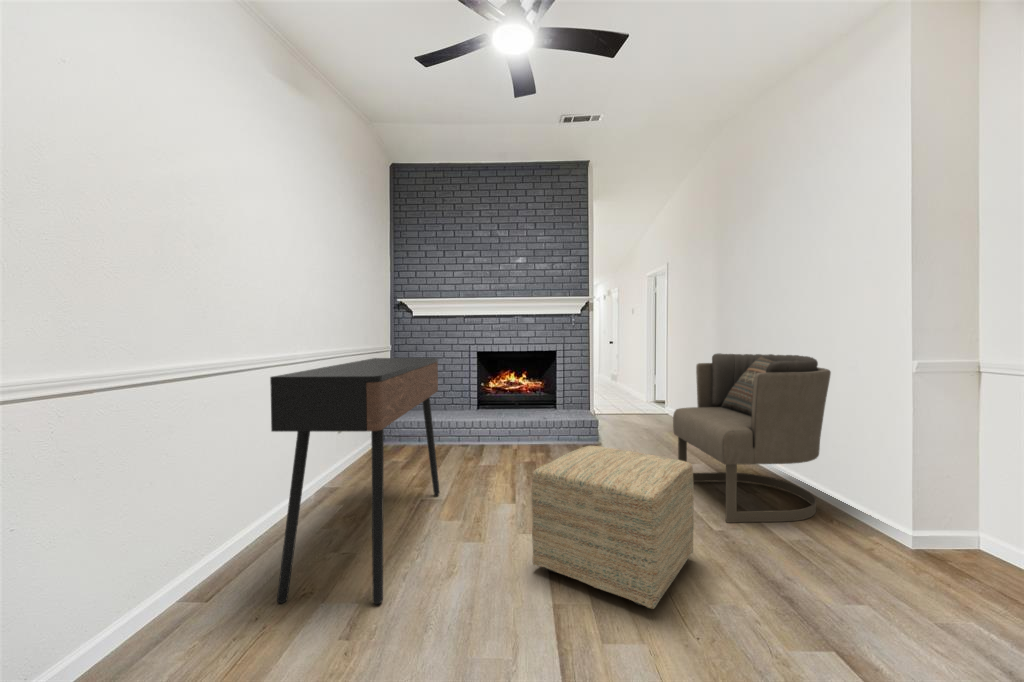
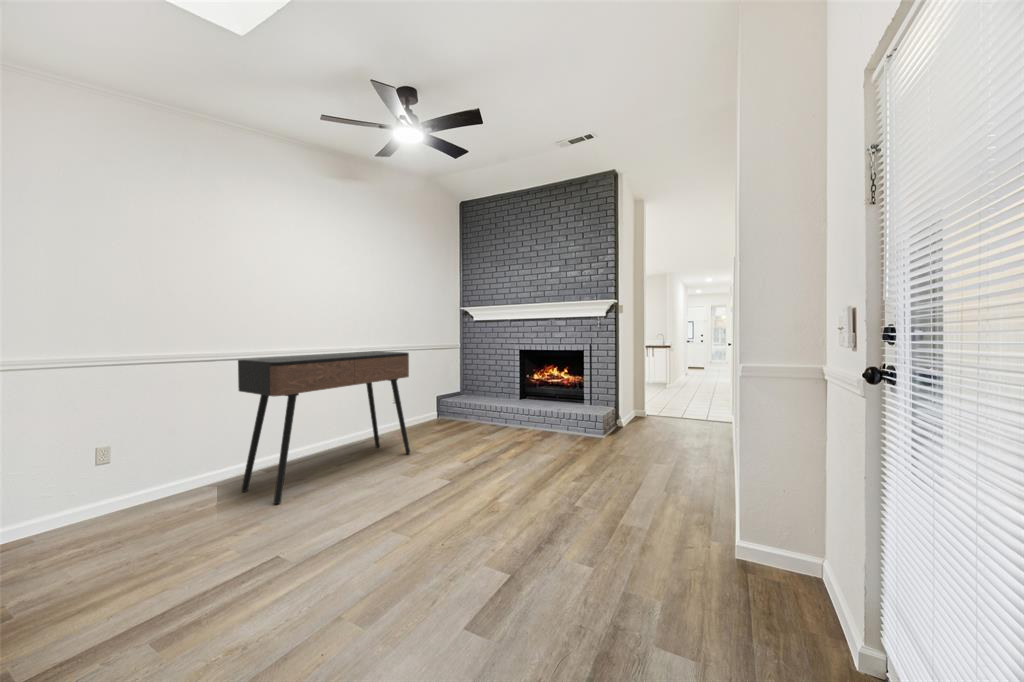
armchair: present [673,353,831,523] -> none [572,359,718,535]
ottoman: present [532,445,694,609] -> none [375,429,491,550]

